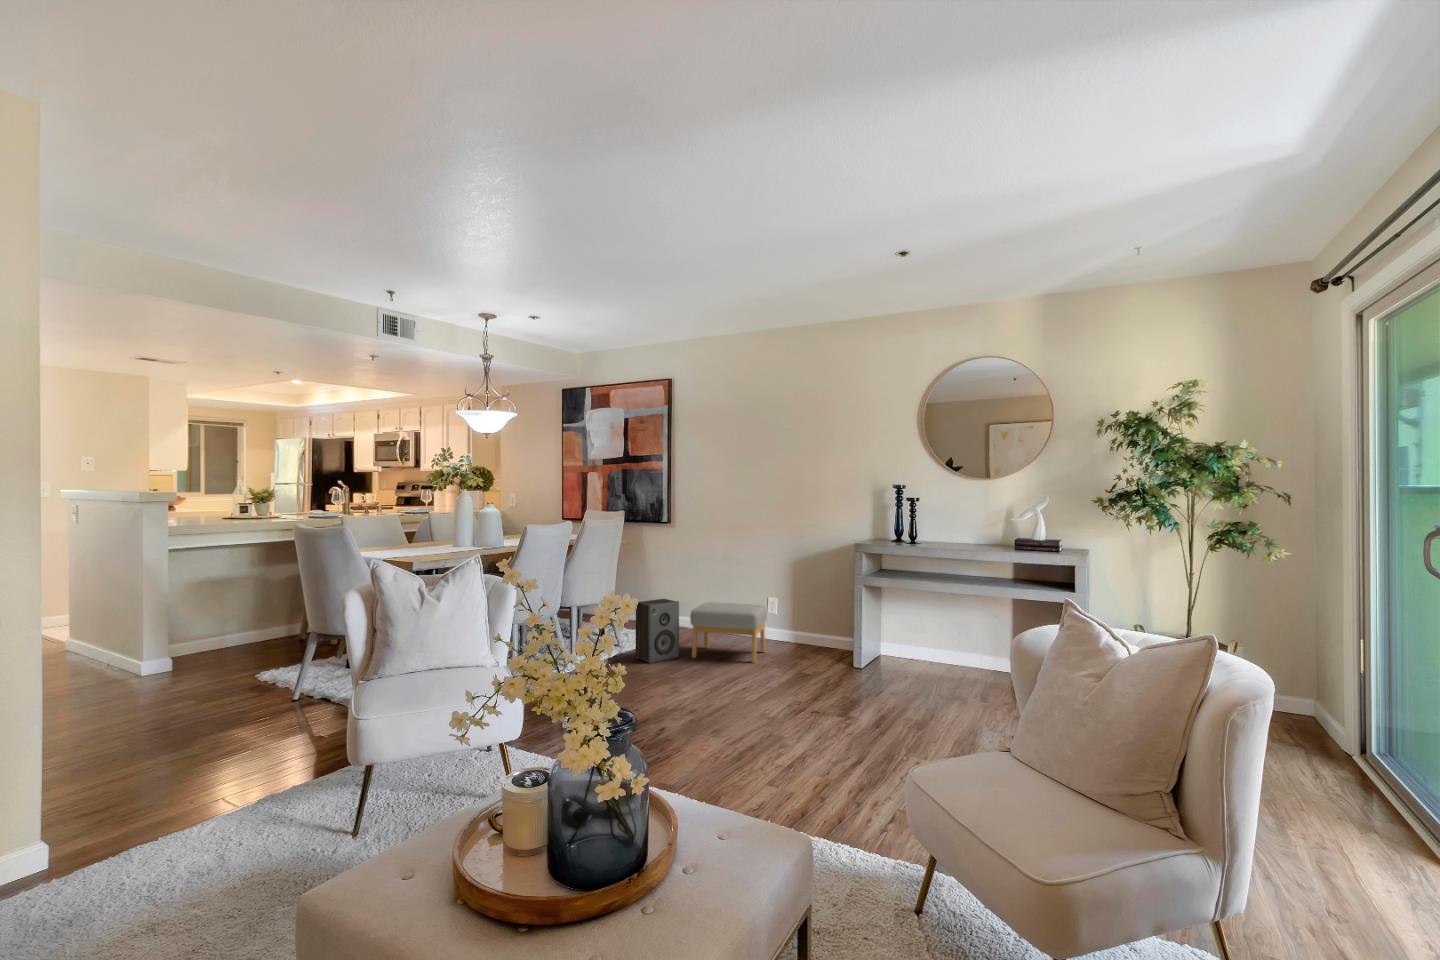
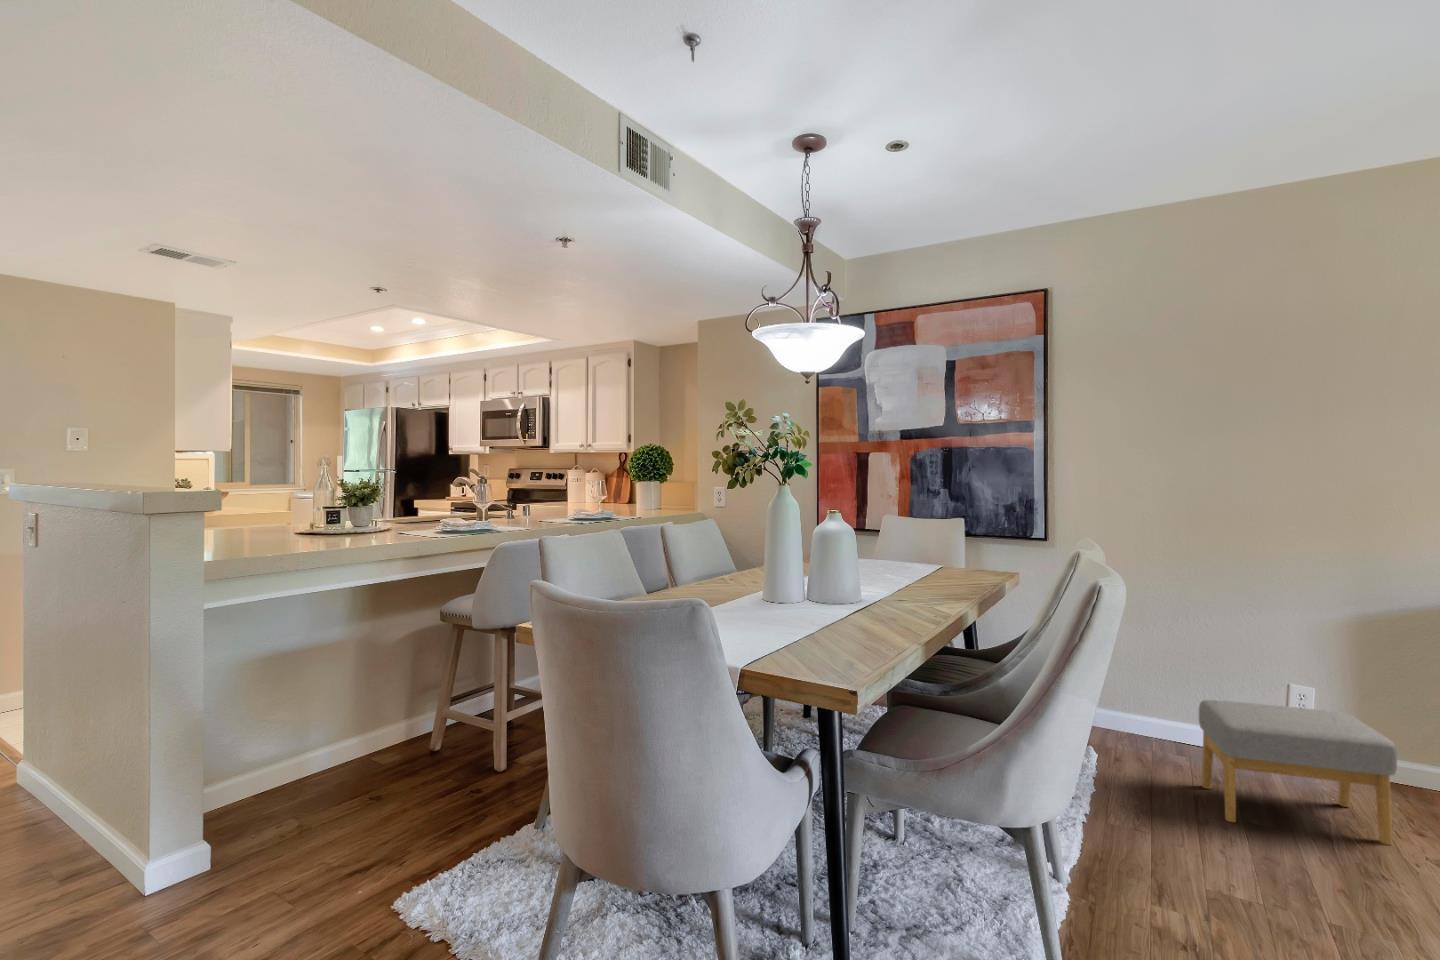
speaker: present [636,599,679,663] -> none [1114,696,1202,839]

